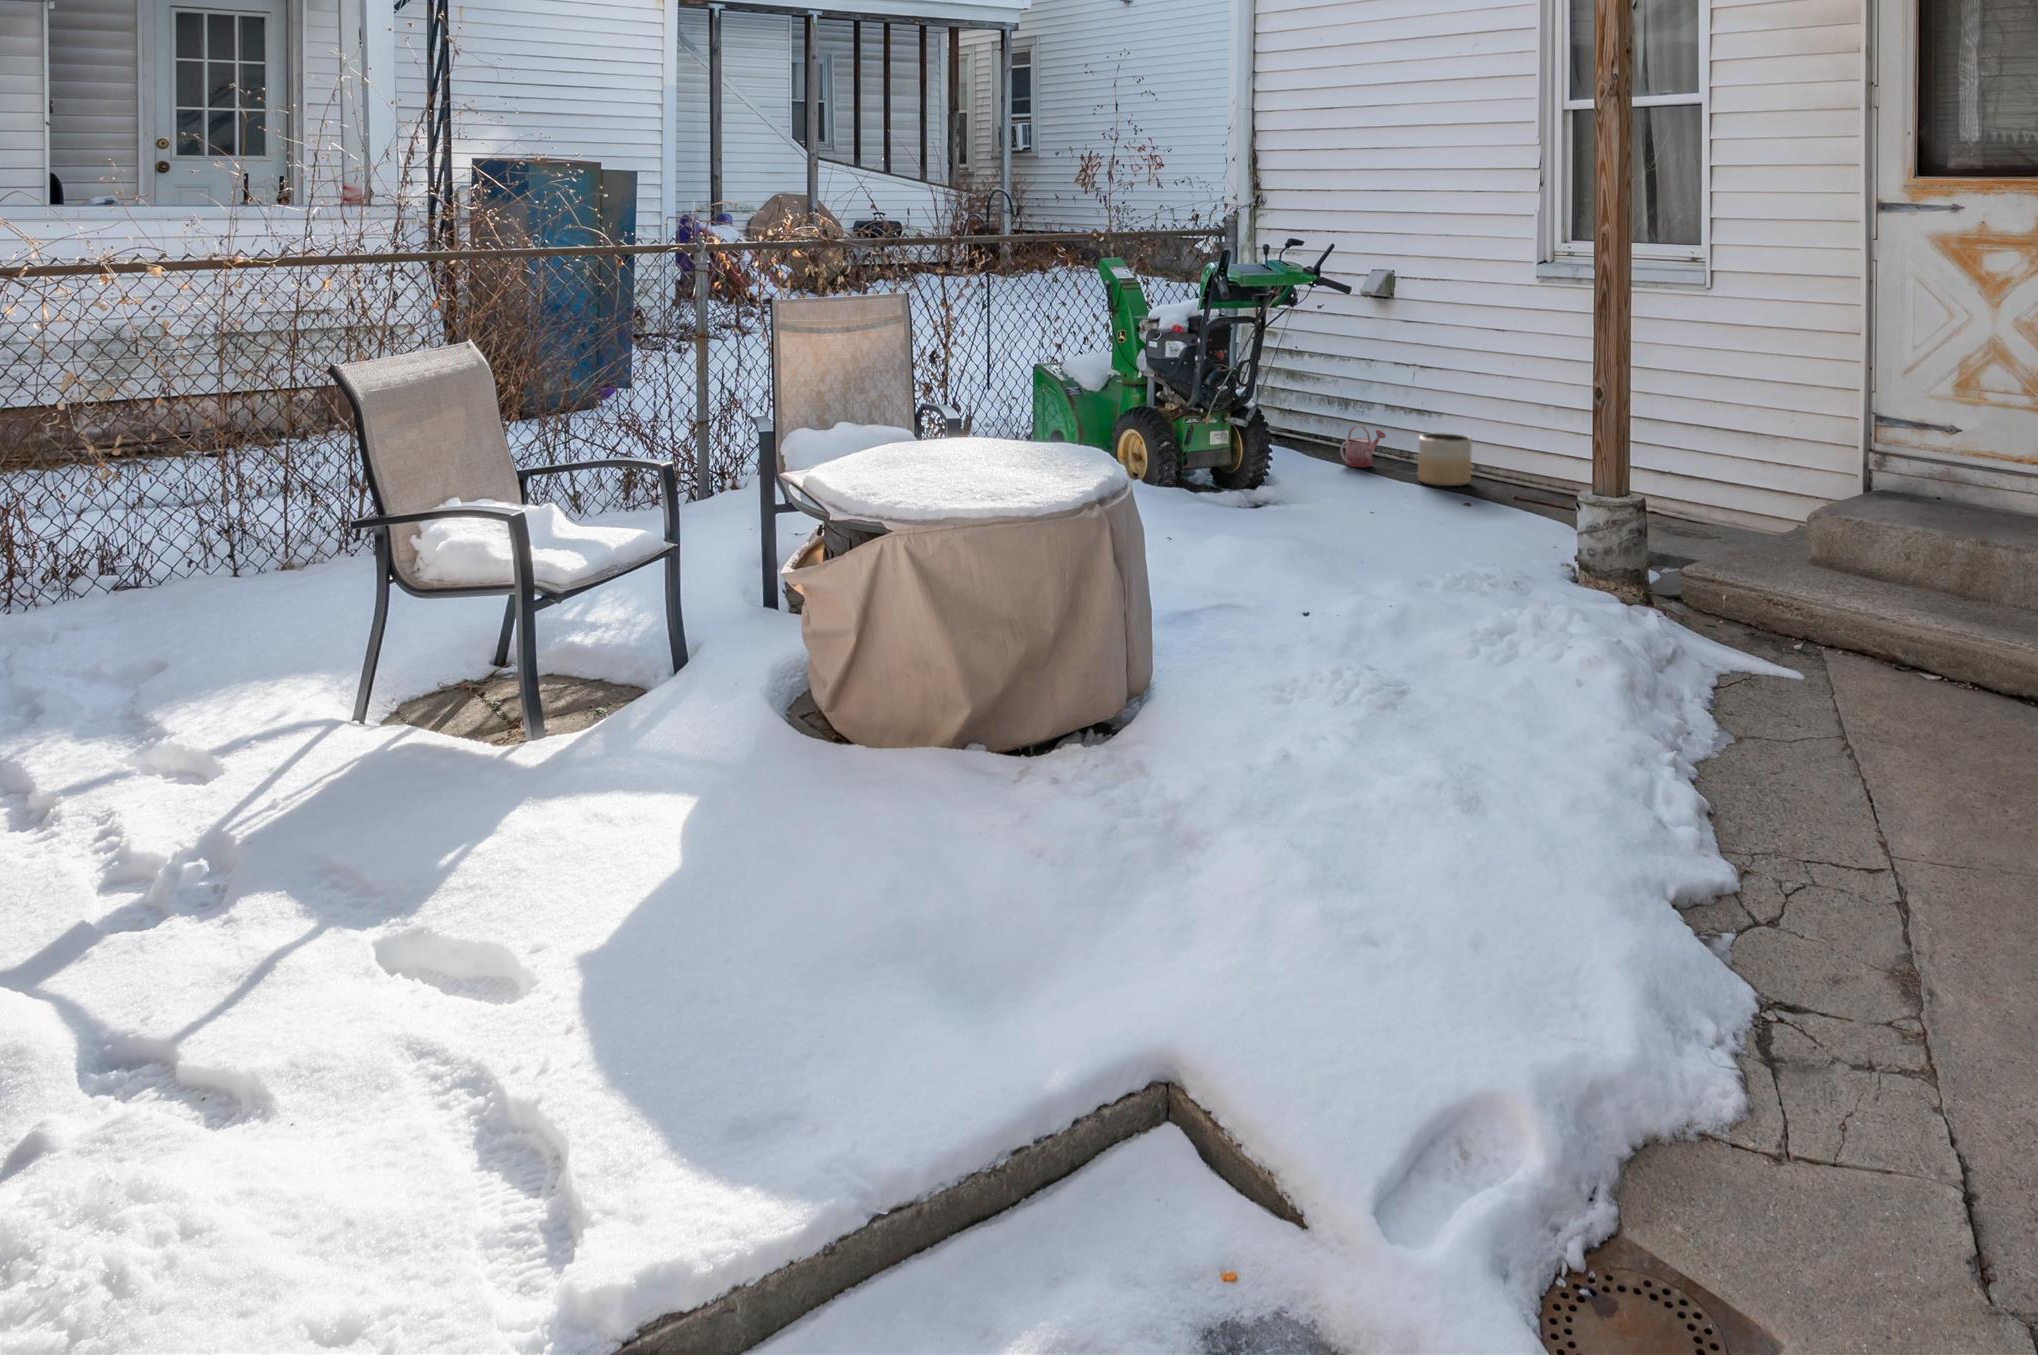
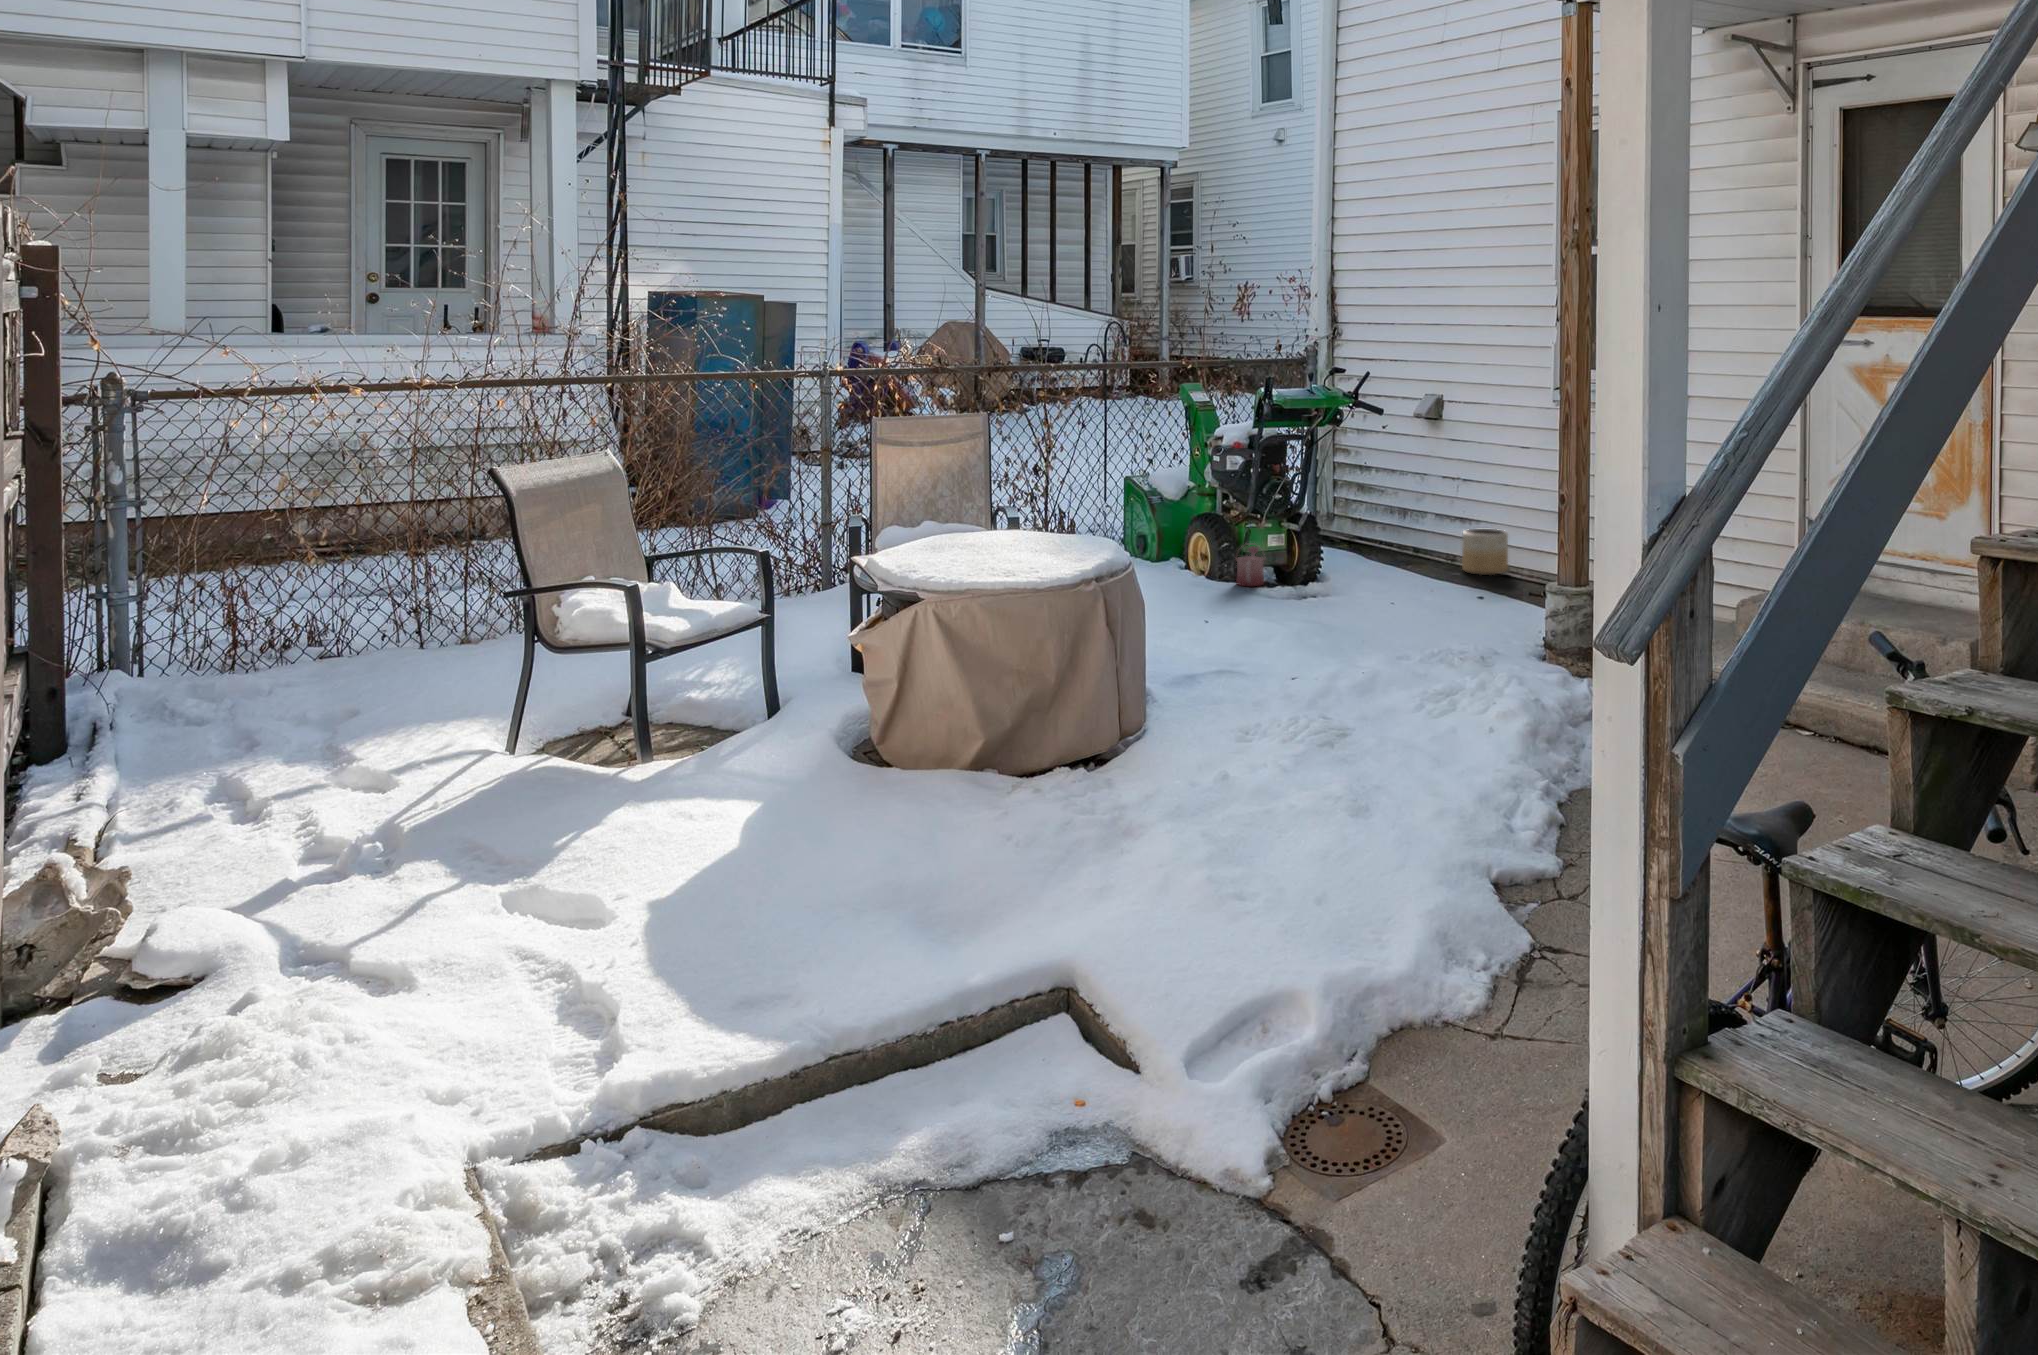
watering can: present [1340,425,1386,467] -> present [1236,546,1265,586]

